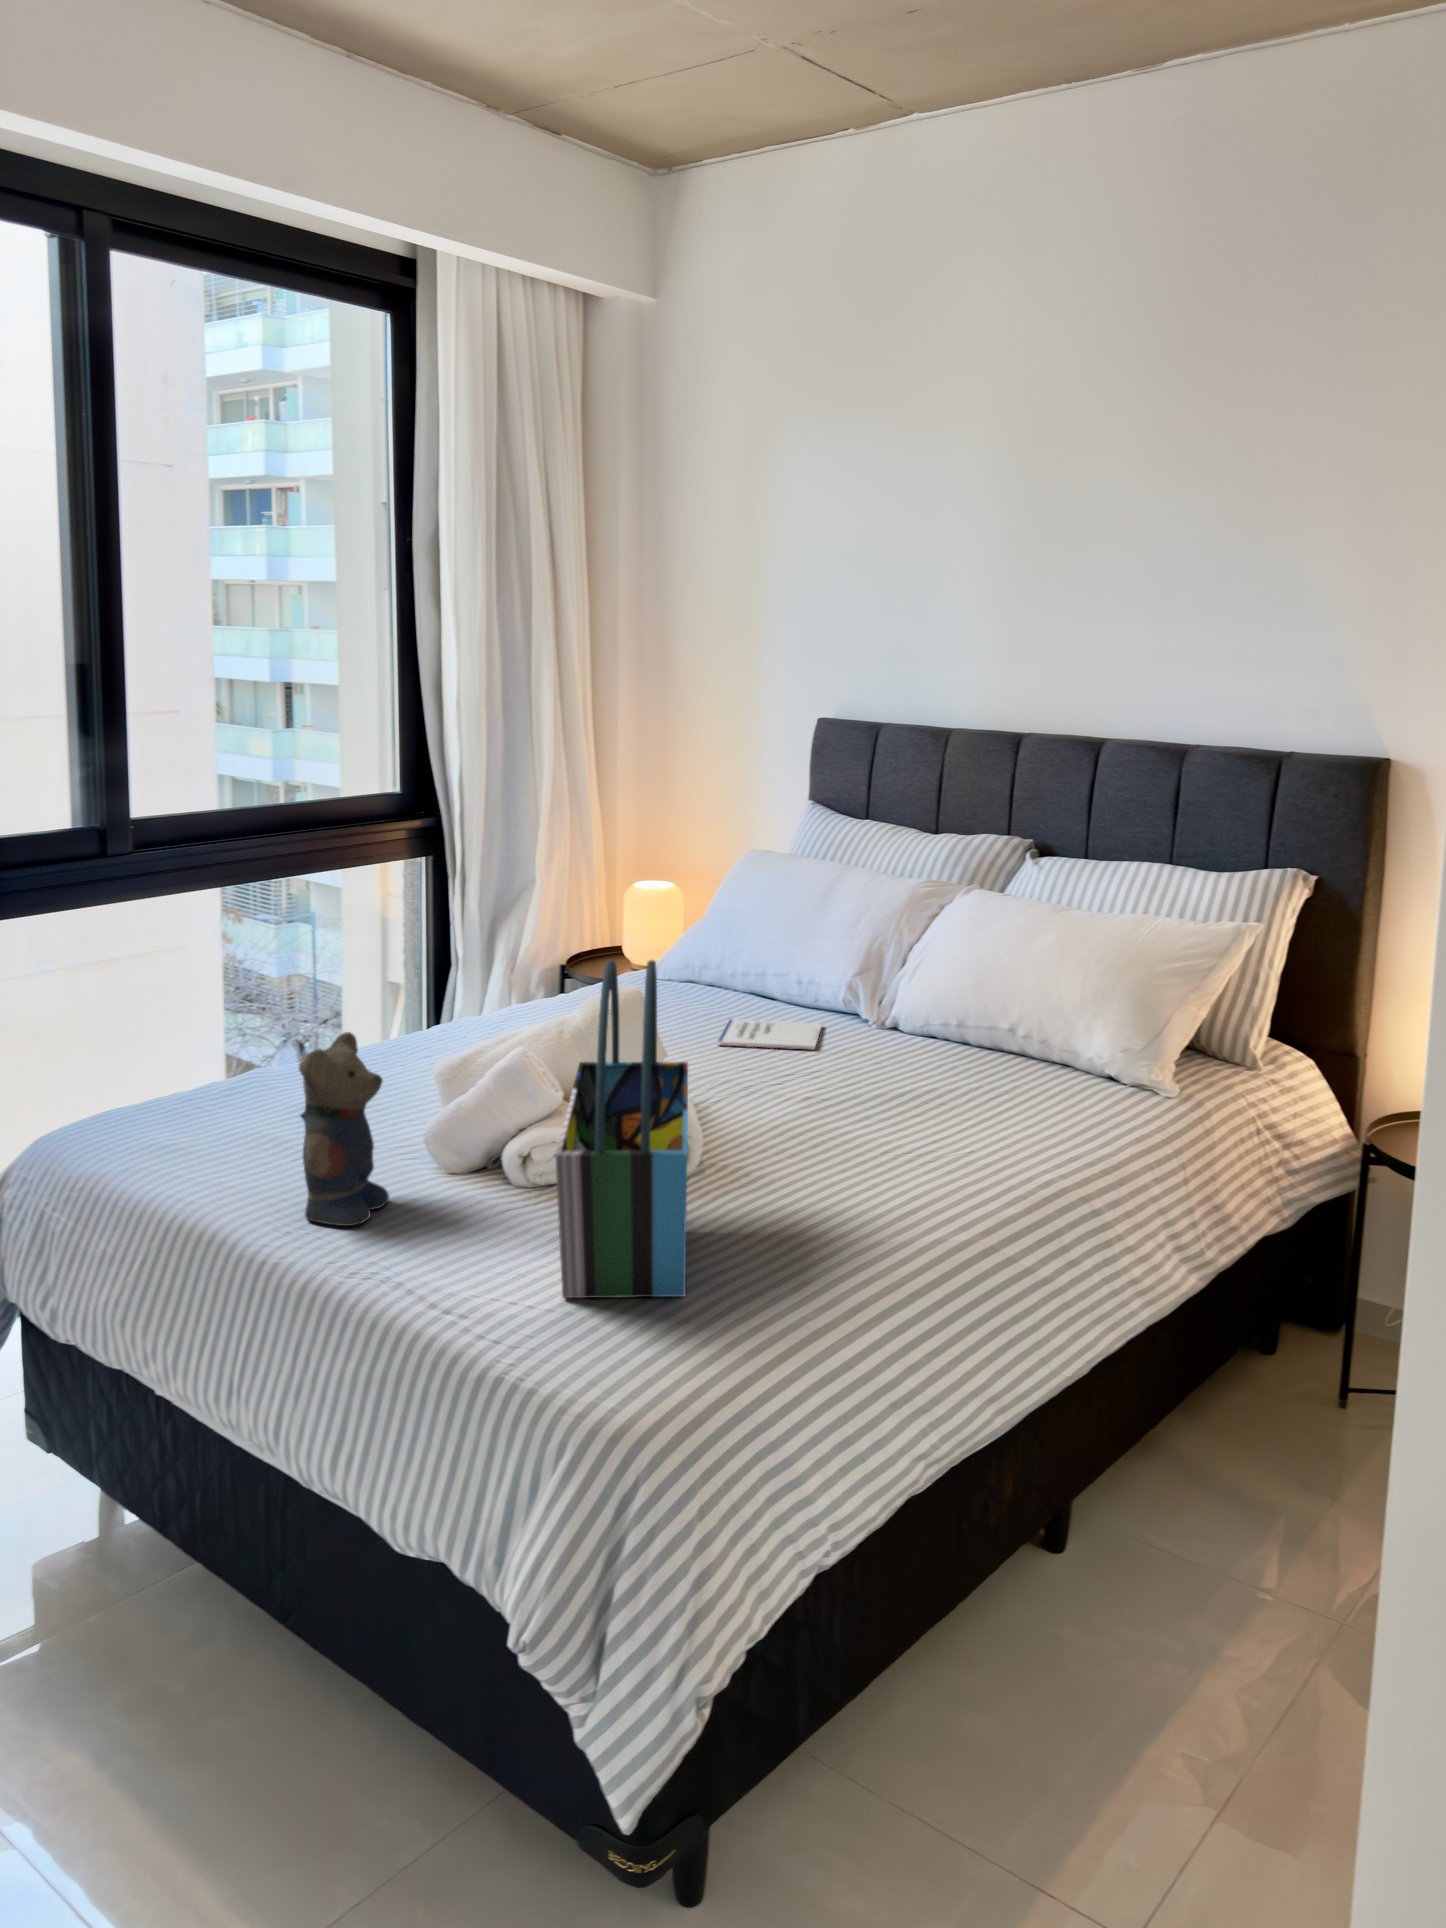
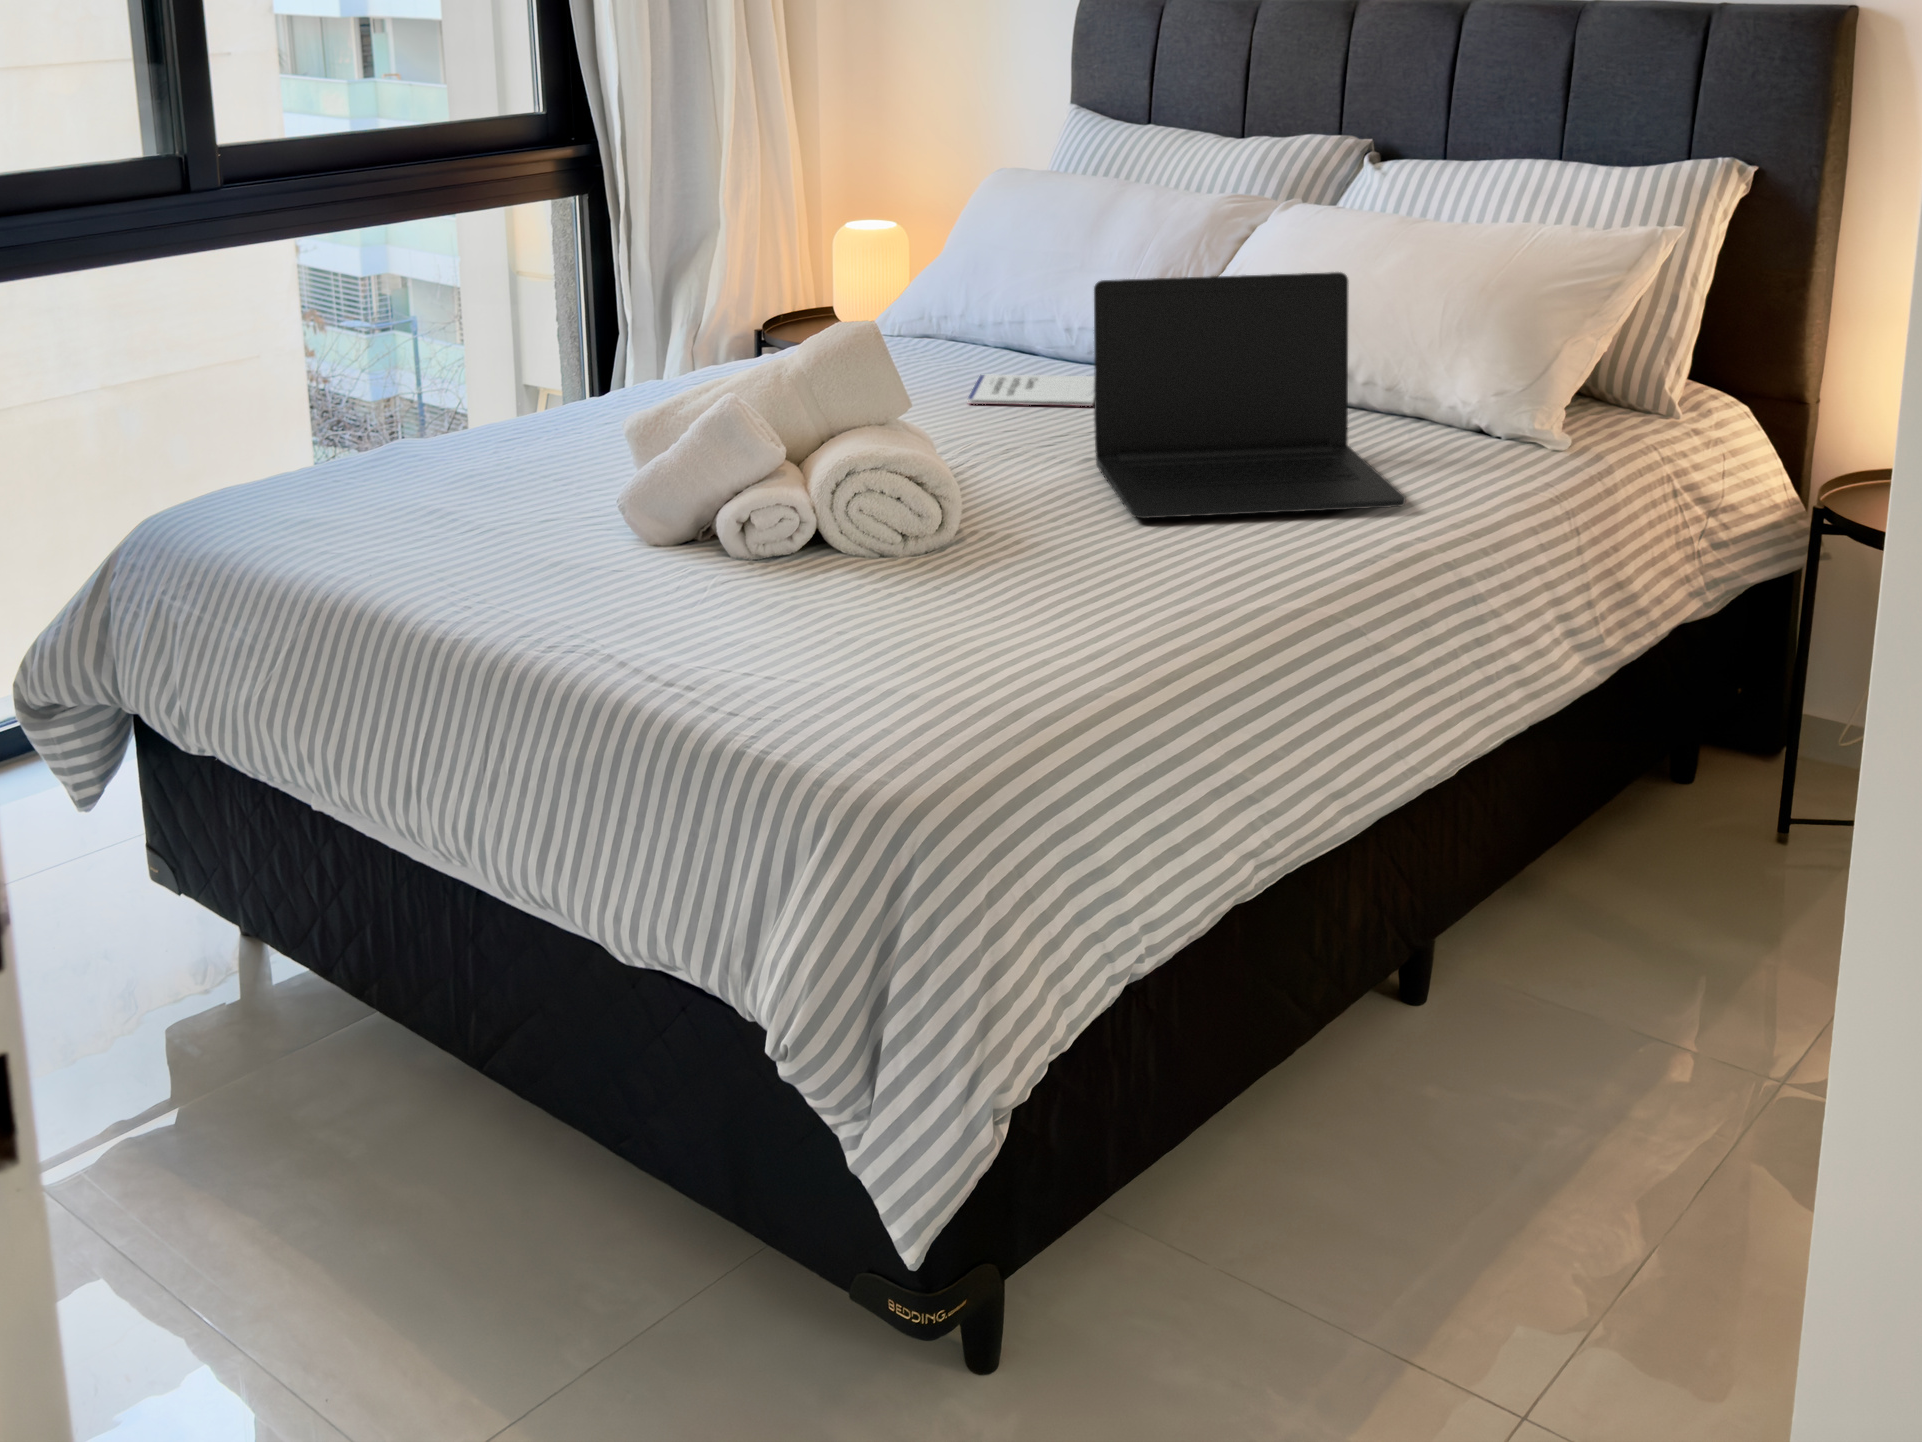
laptop: none [813,958,1053,1156] -> present [1094,272,1406,518]
tote bag: present [555,960,688,1298] -> none [796,258,956,669]
teddy bear: present [299,1032,389,1226] -> none [471,367,583,600]

